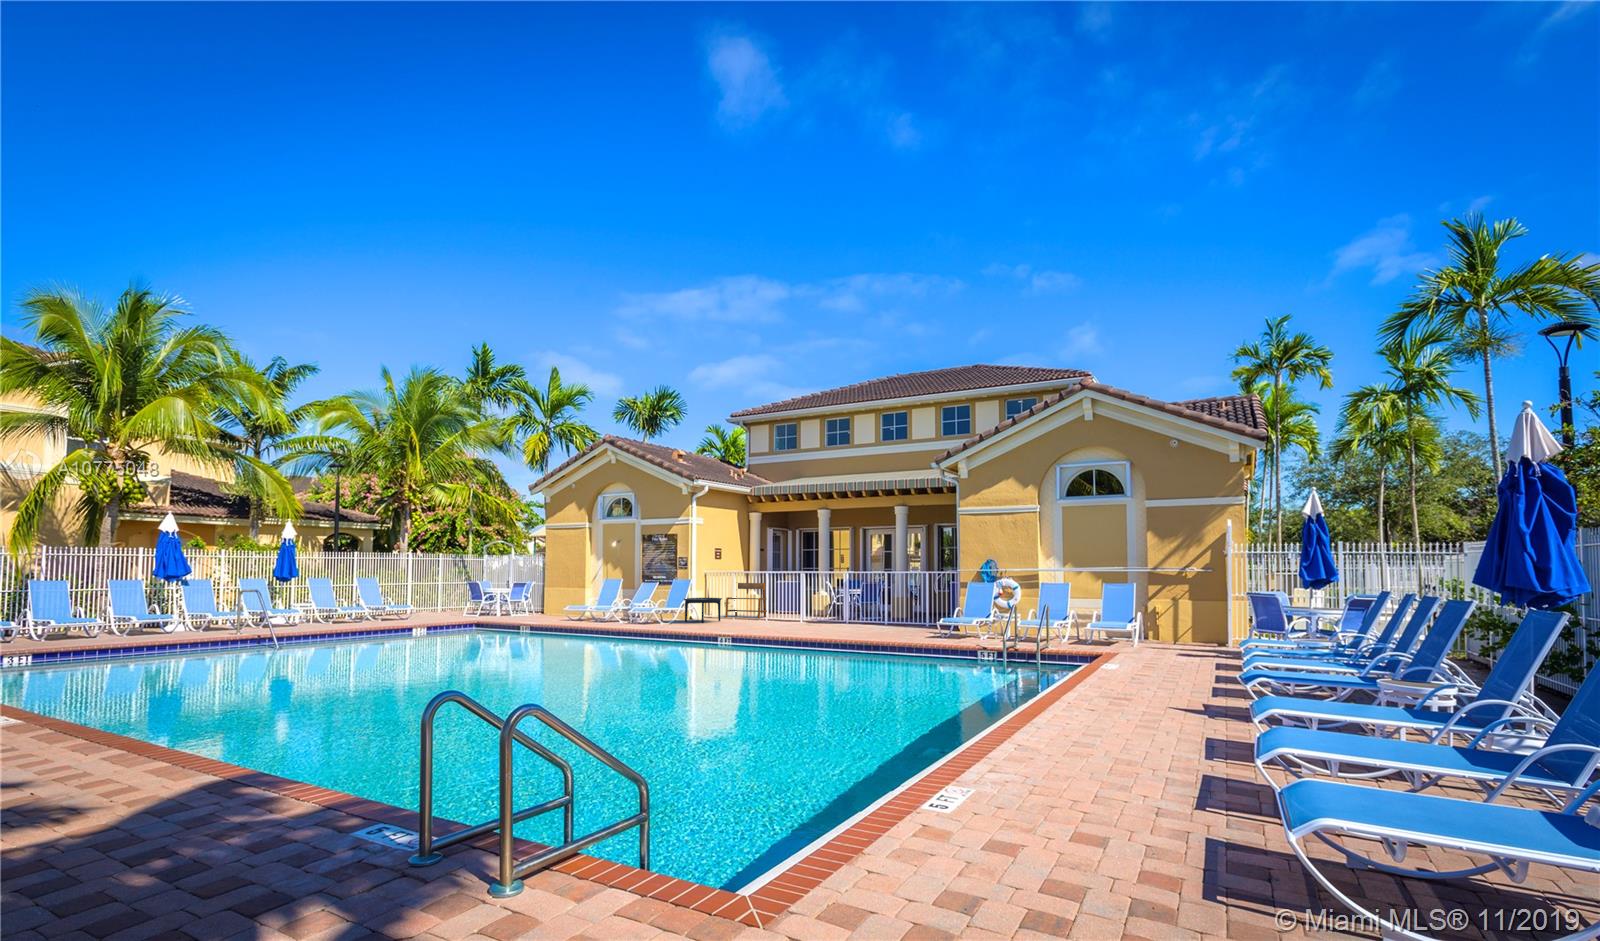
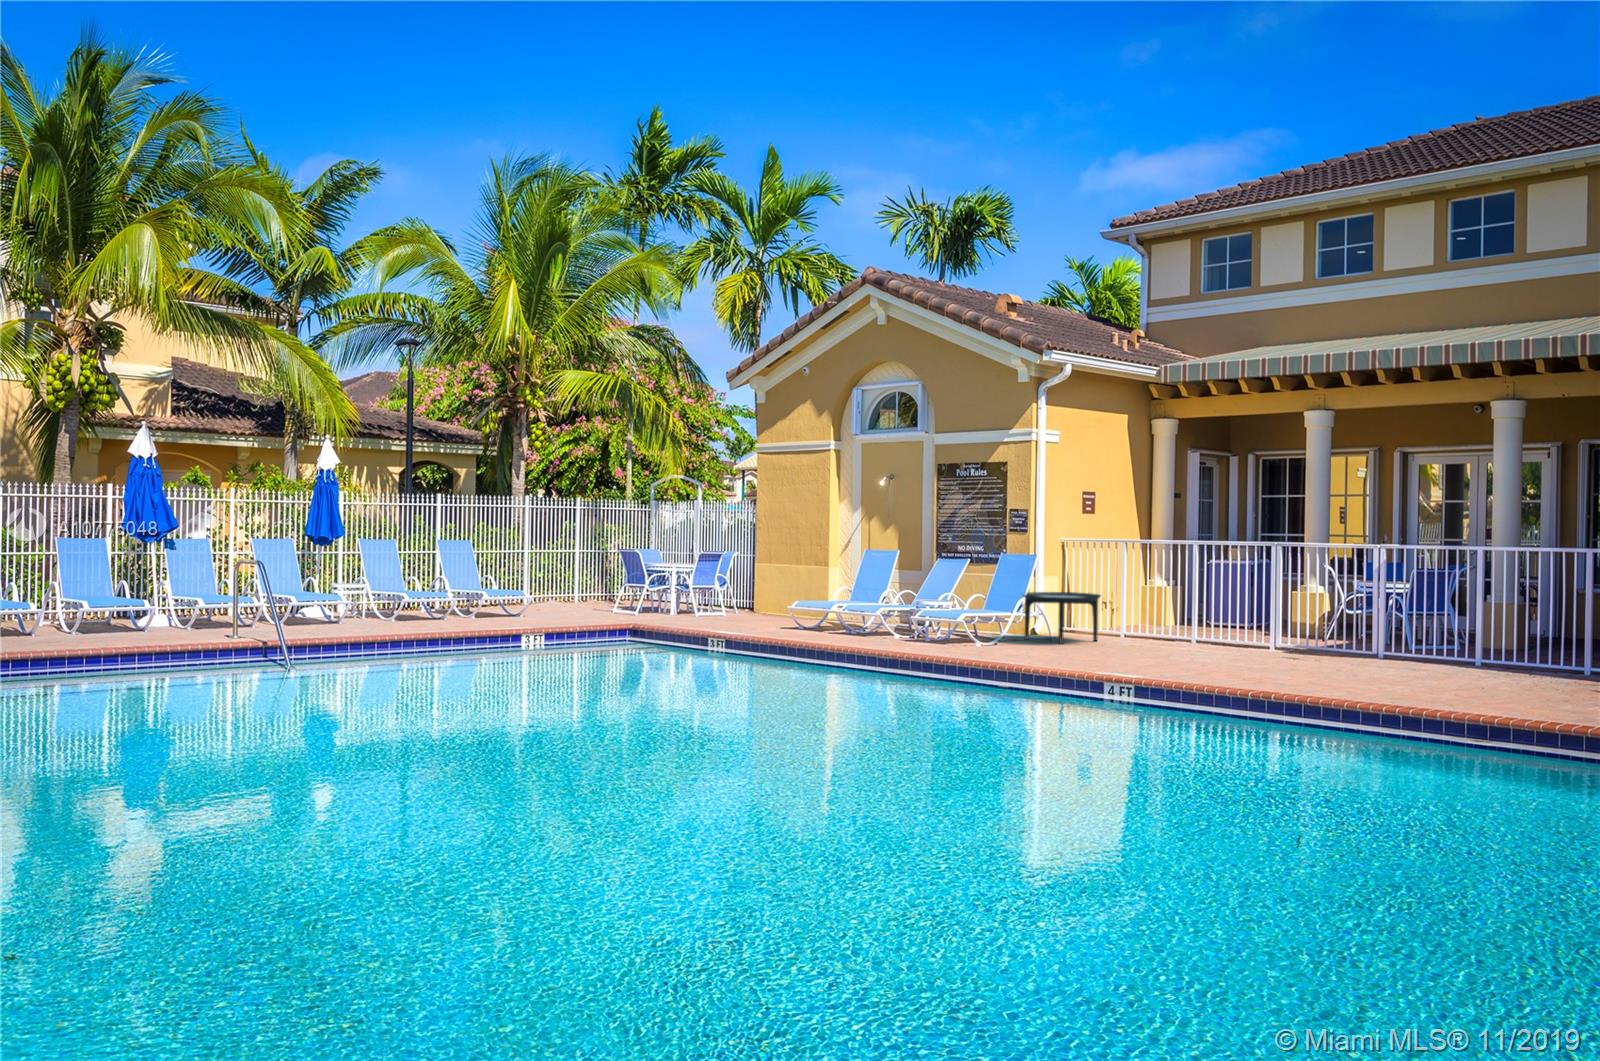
bench: present [725,583,767,618] -> none [1105,562,1192,637]

